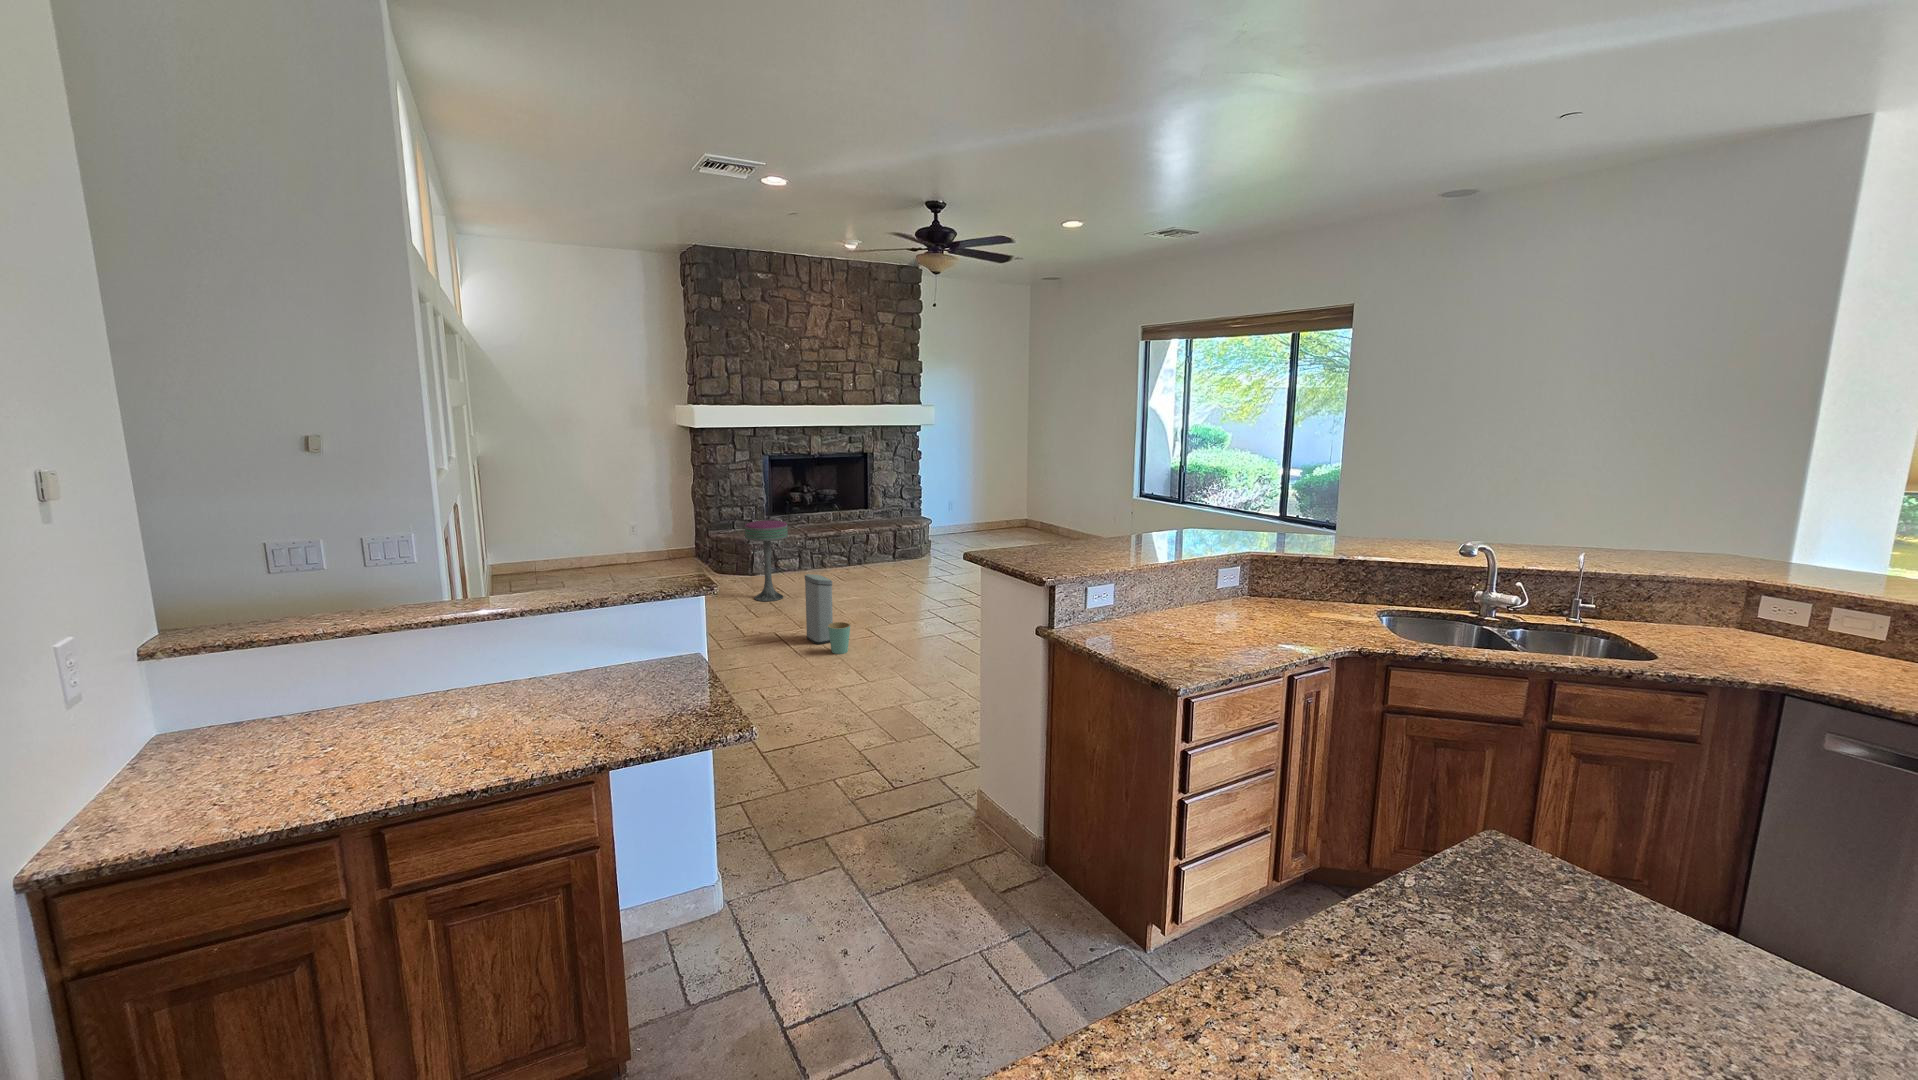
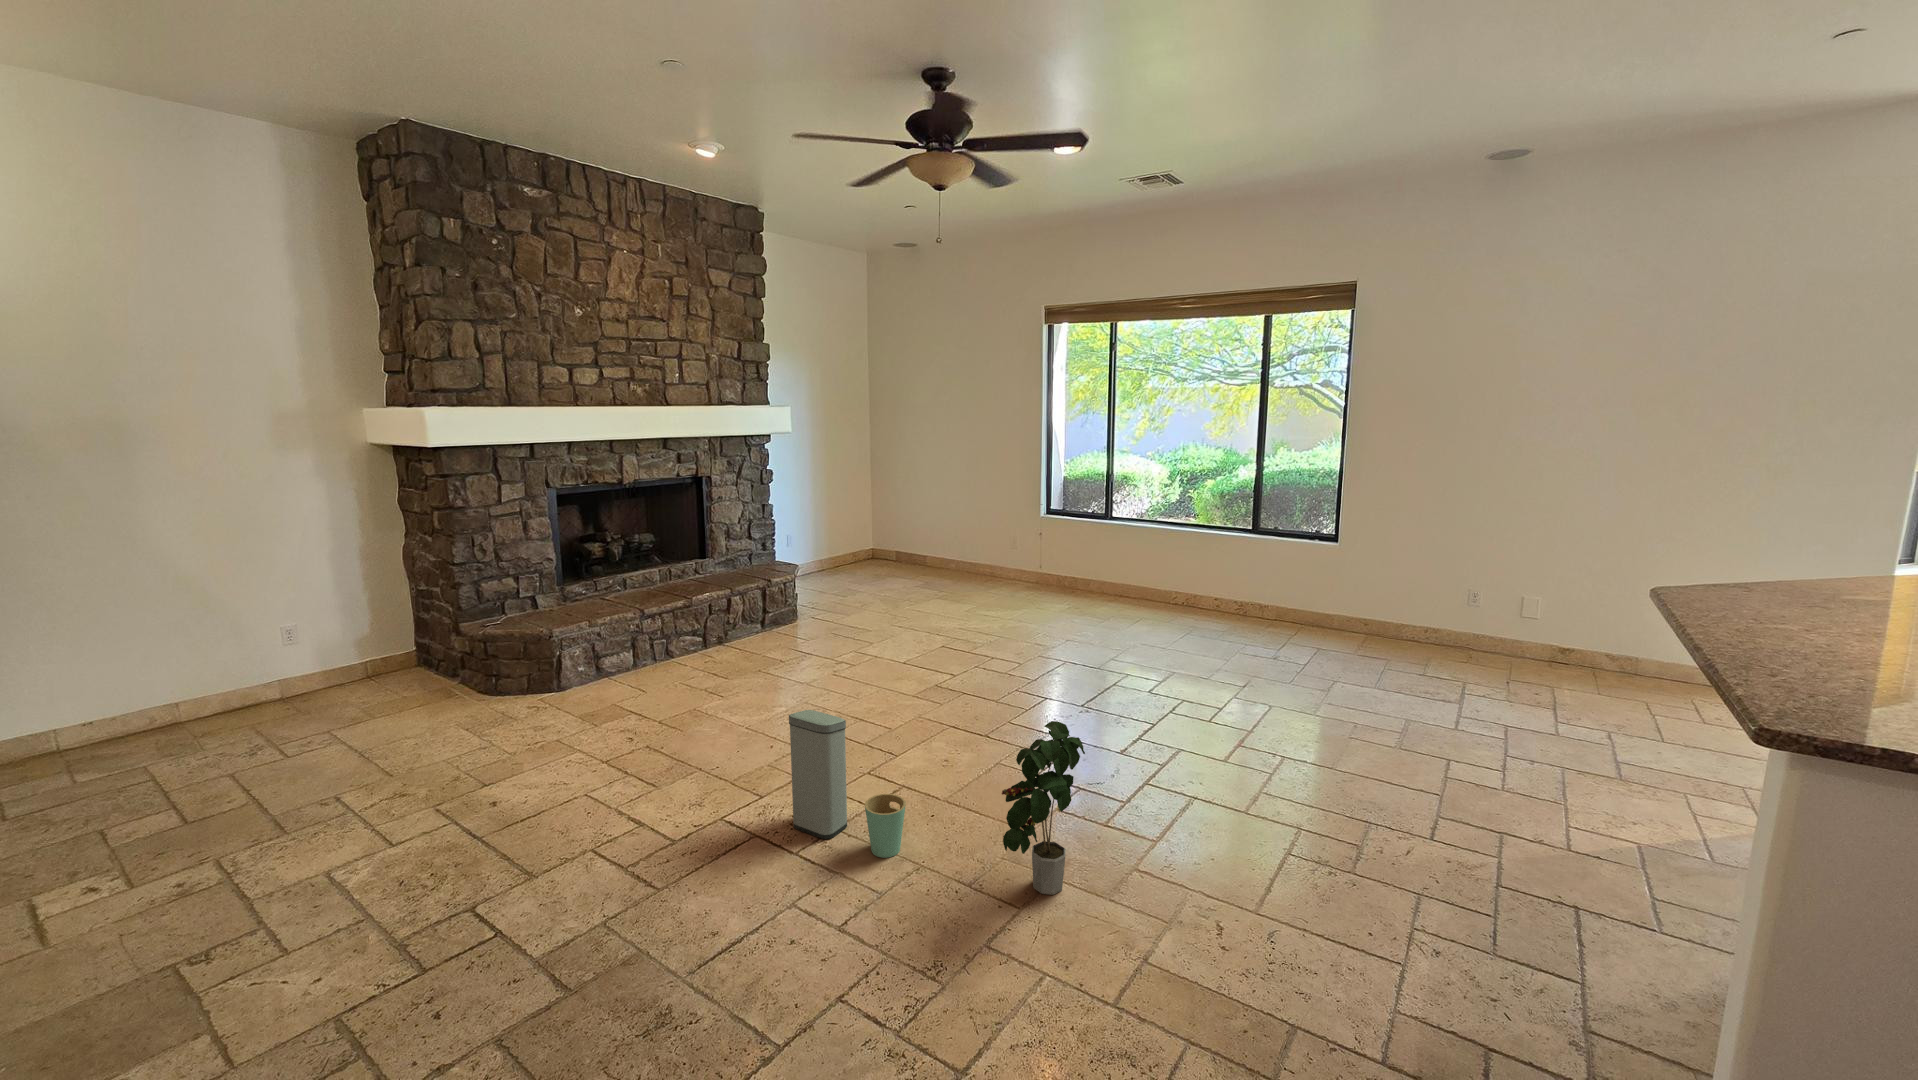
bar stool: present [744,520,788,601] -> none [582,604,662,748]
potted plant: none [858,586,933,677] -> present [1002,721,1085,895]

